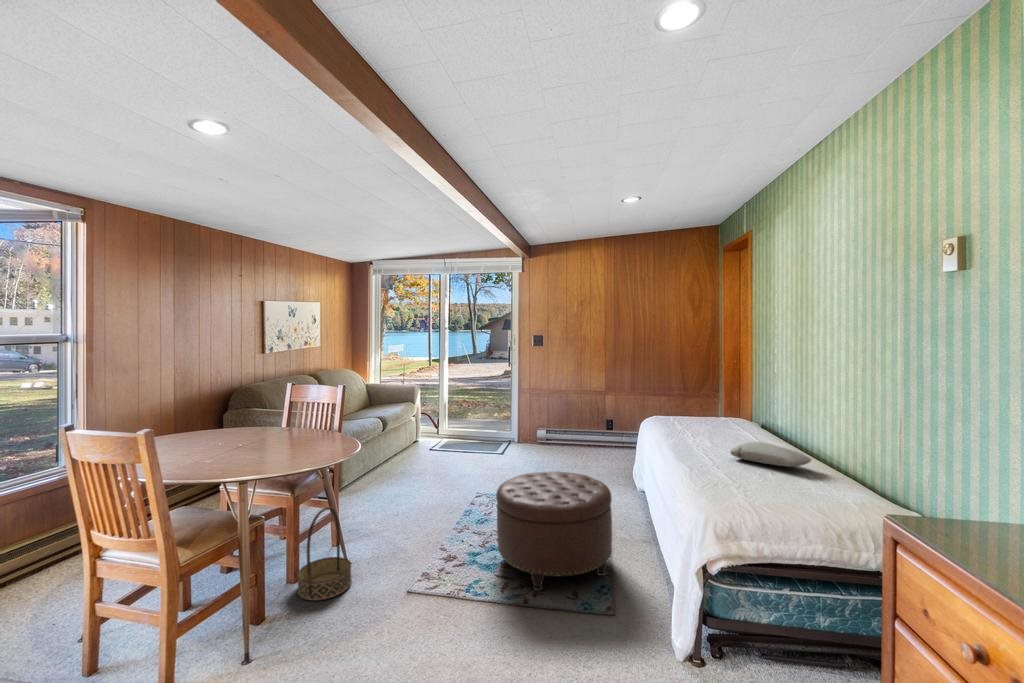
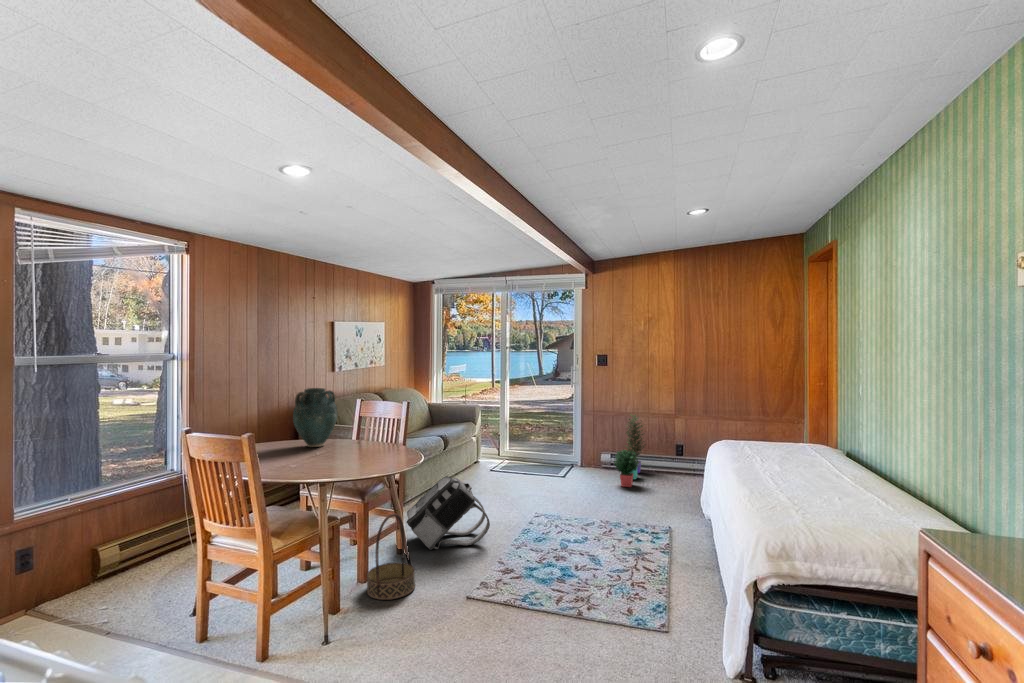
vase: none [210,373,263,438] -> present [293,388,337,447]
potted plant: none [549,391,579,462] -> present [614,415,645,487]
pillow: present [730,442,811,467] -> none [798,466,885,492]
backpack: none [342,462,431,539] -> present [407,476,490,550]
ottoman: present [496,472,612,591] -> none [553,491,670,606]

